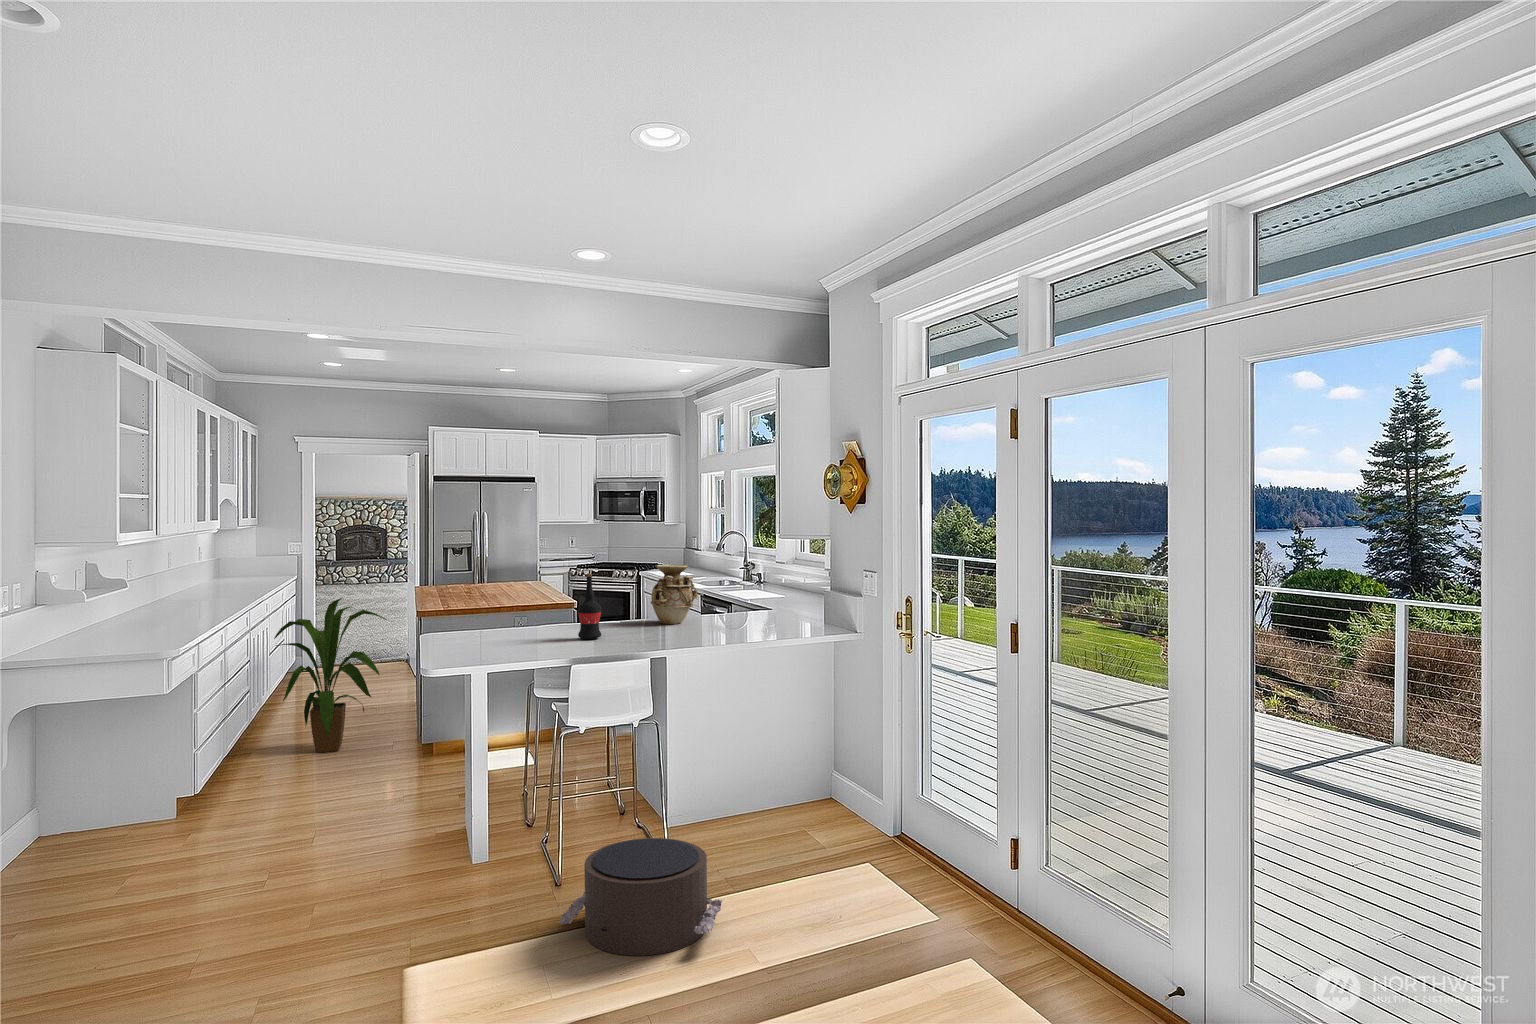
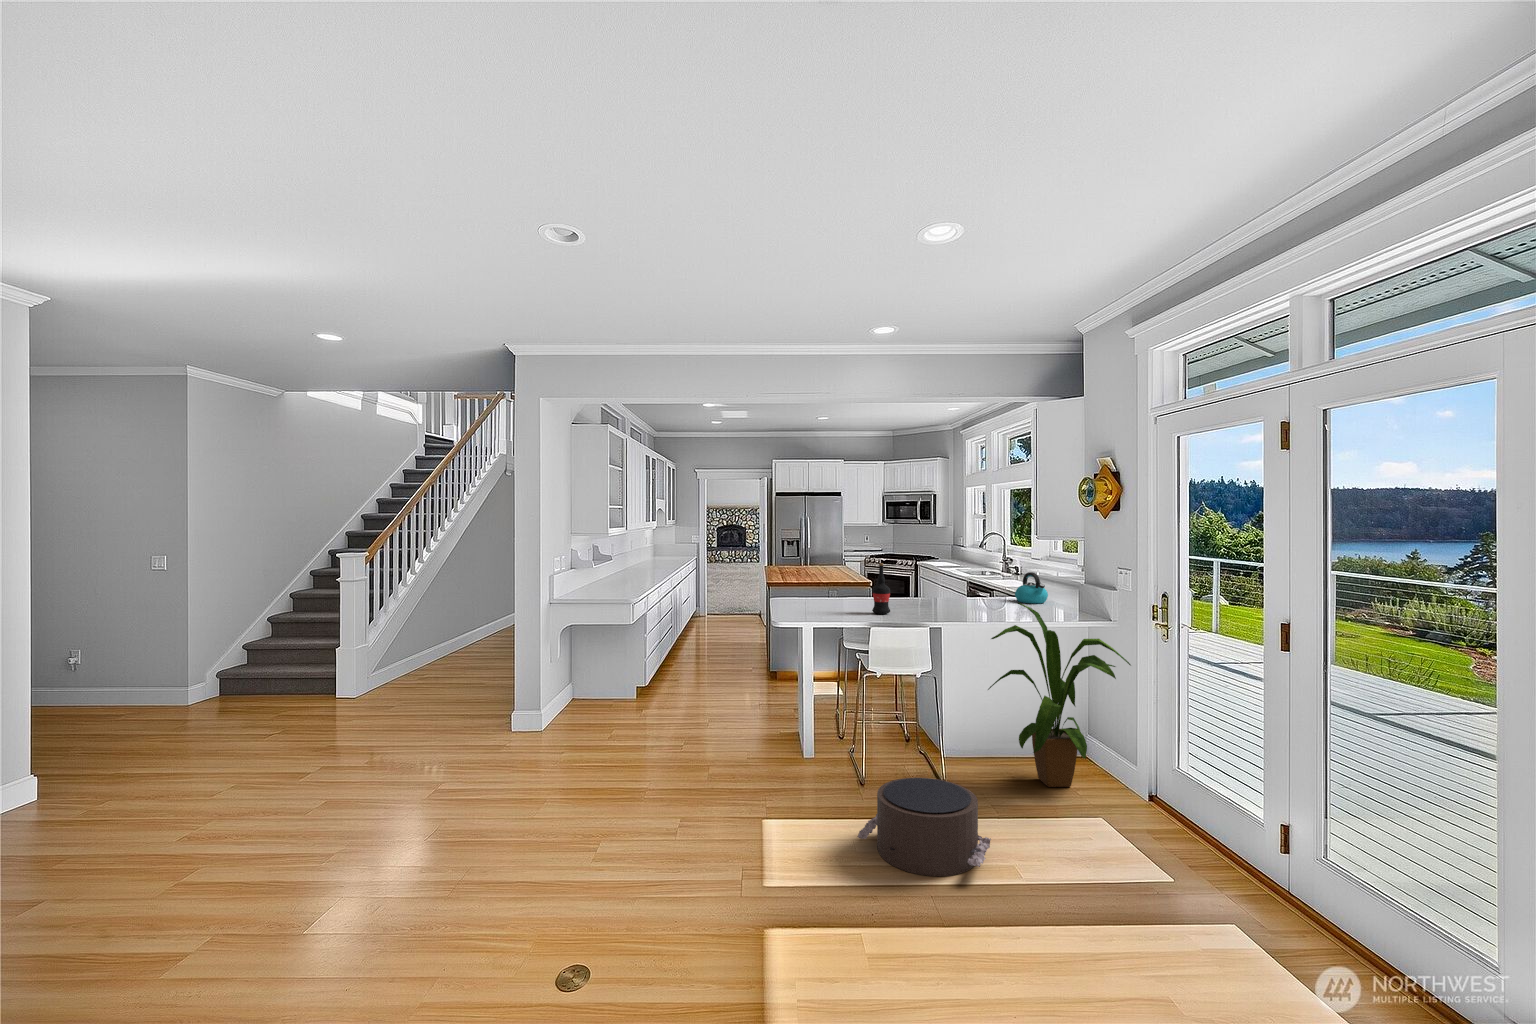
vase: present [650,564,698,624] -> none [929,558,967,605]
kettle: none [755,579,793,617] -> present [1015,572,1048,603]
house plant: present [274,598,386,753] -> present [988,603,1131,787]

